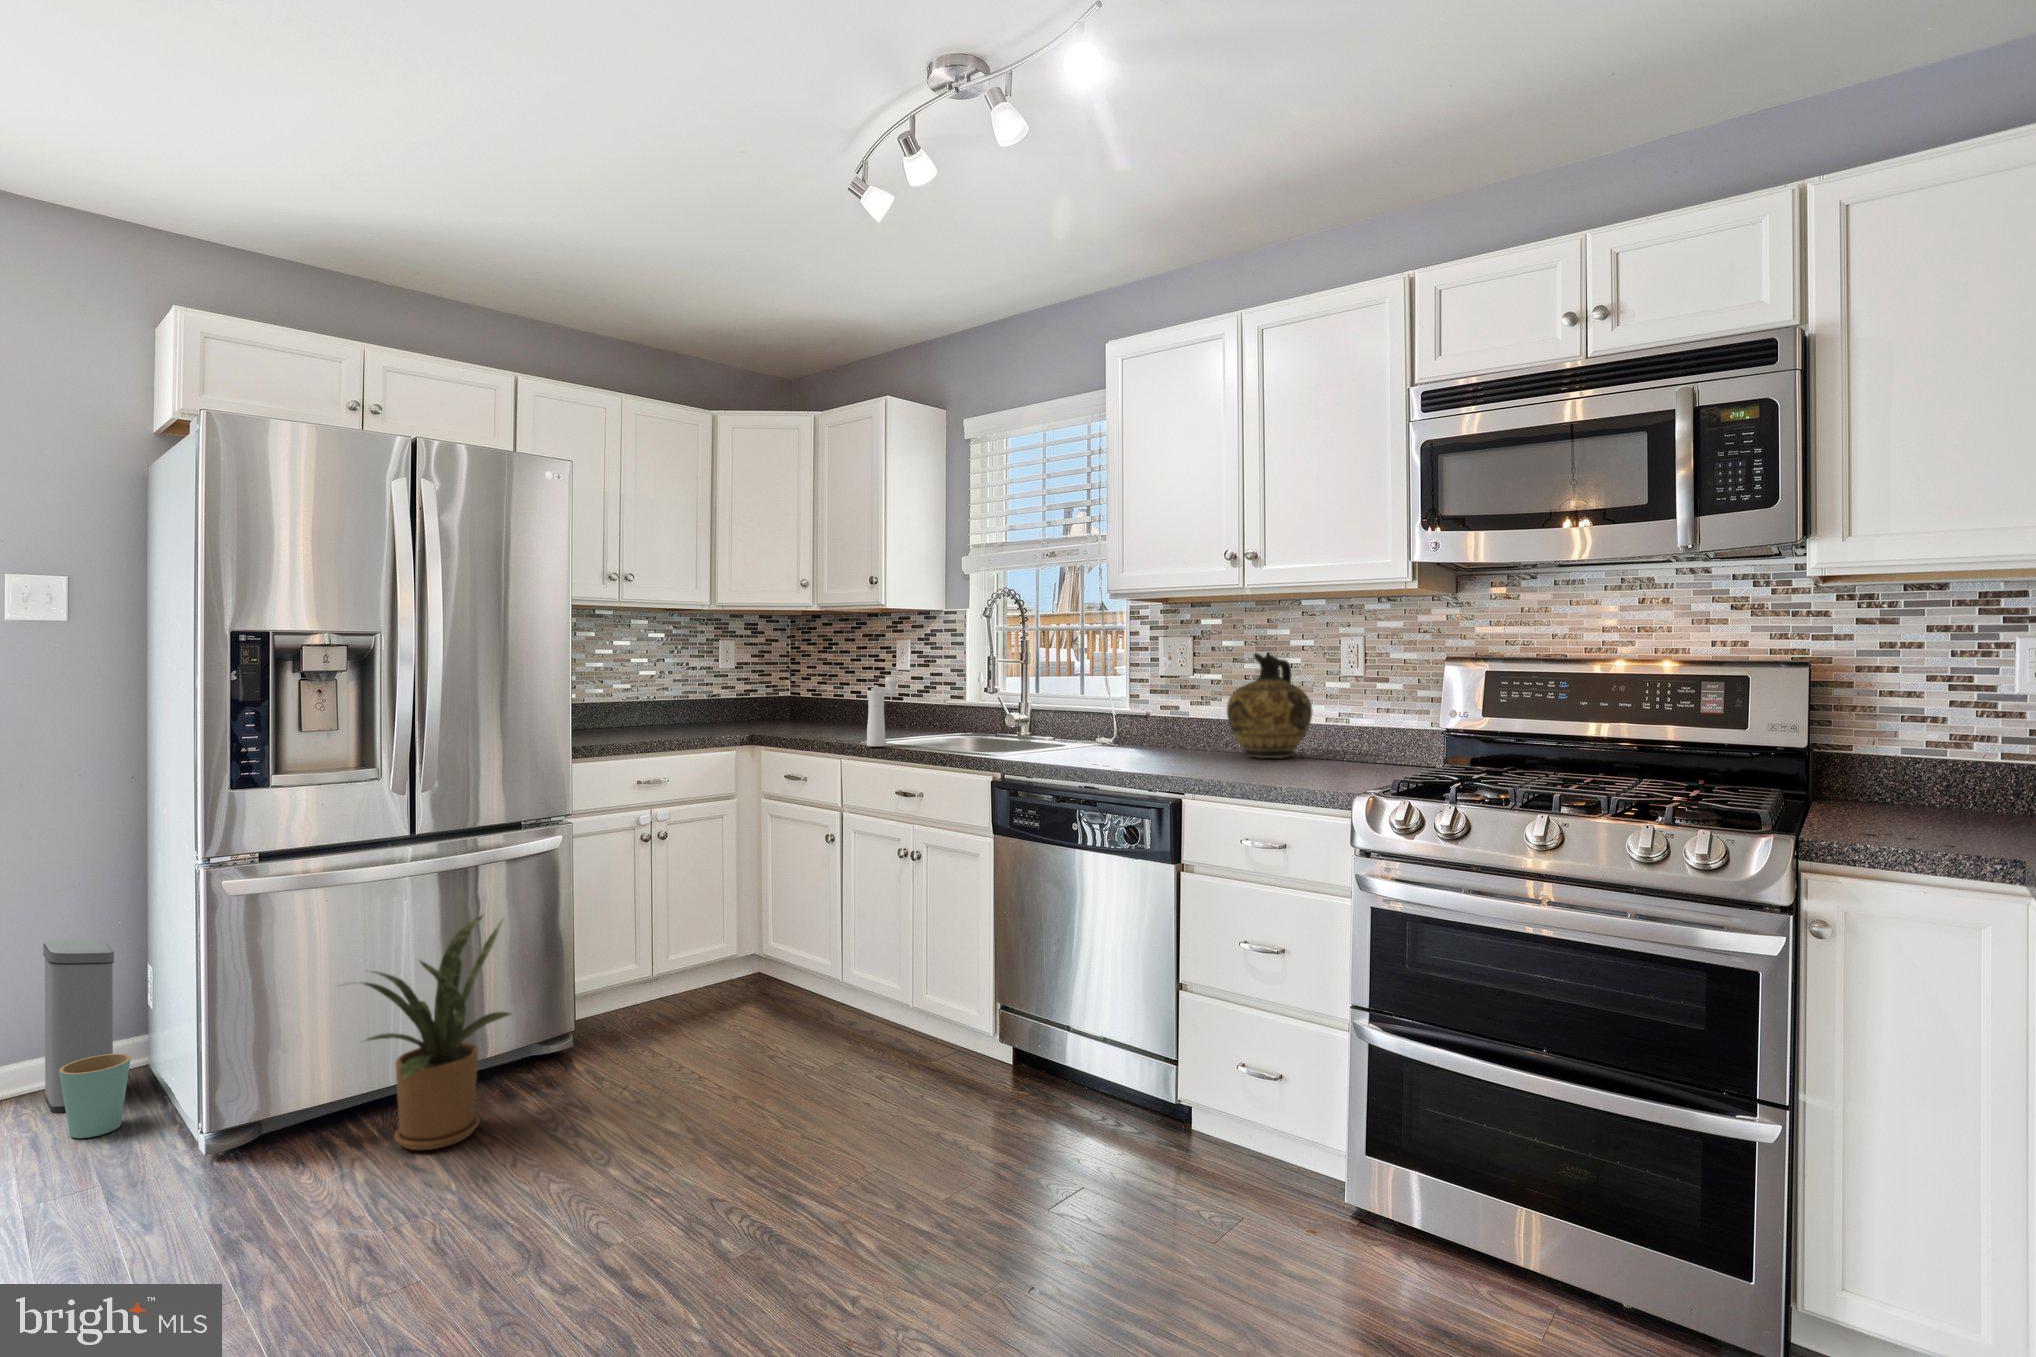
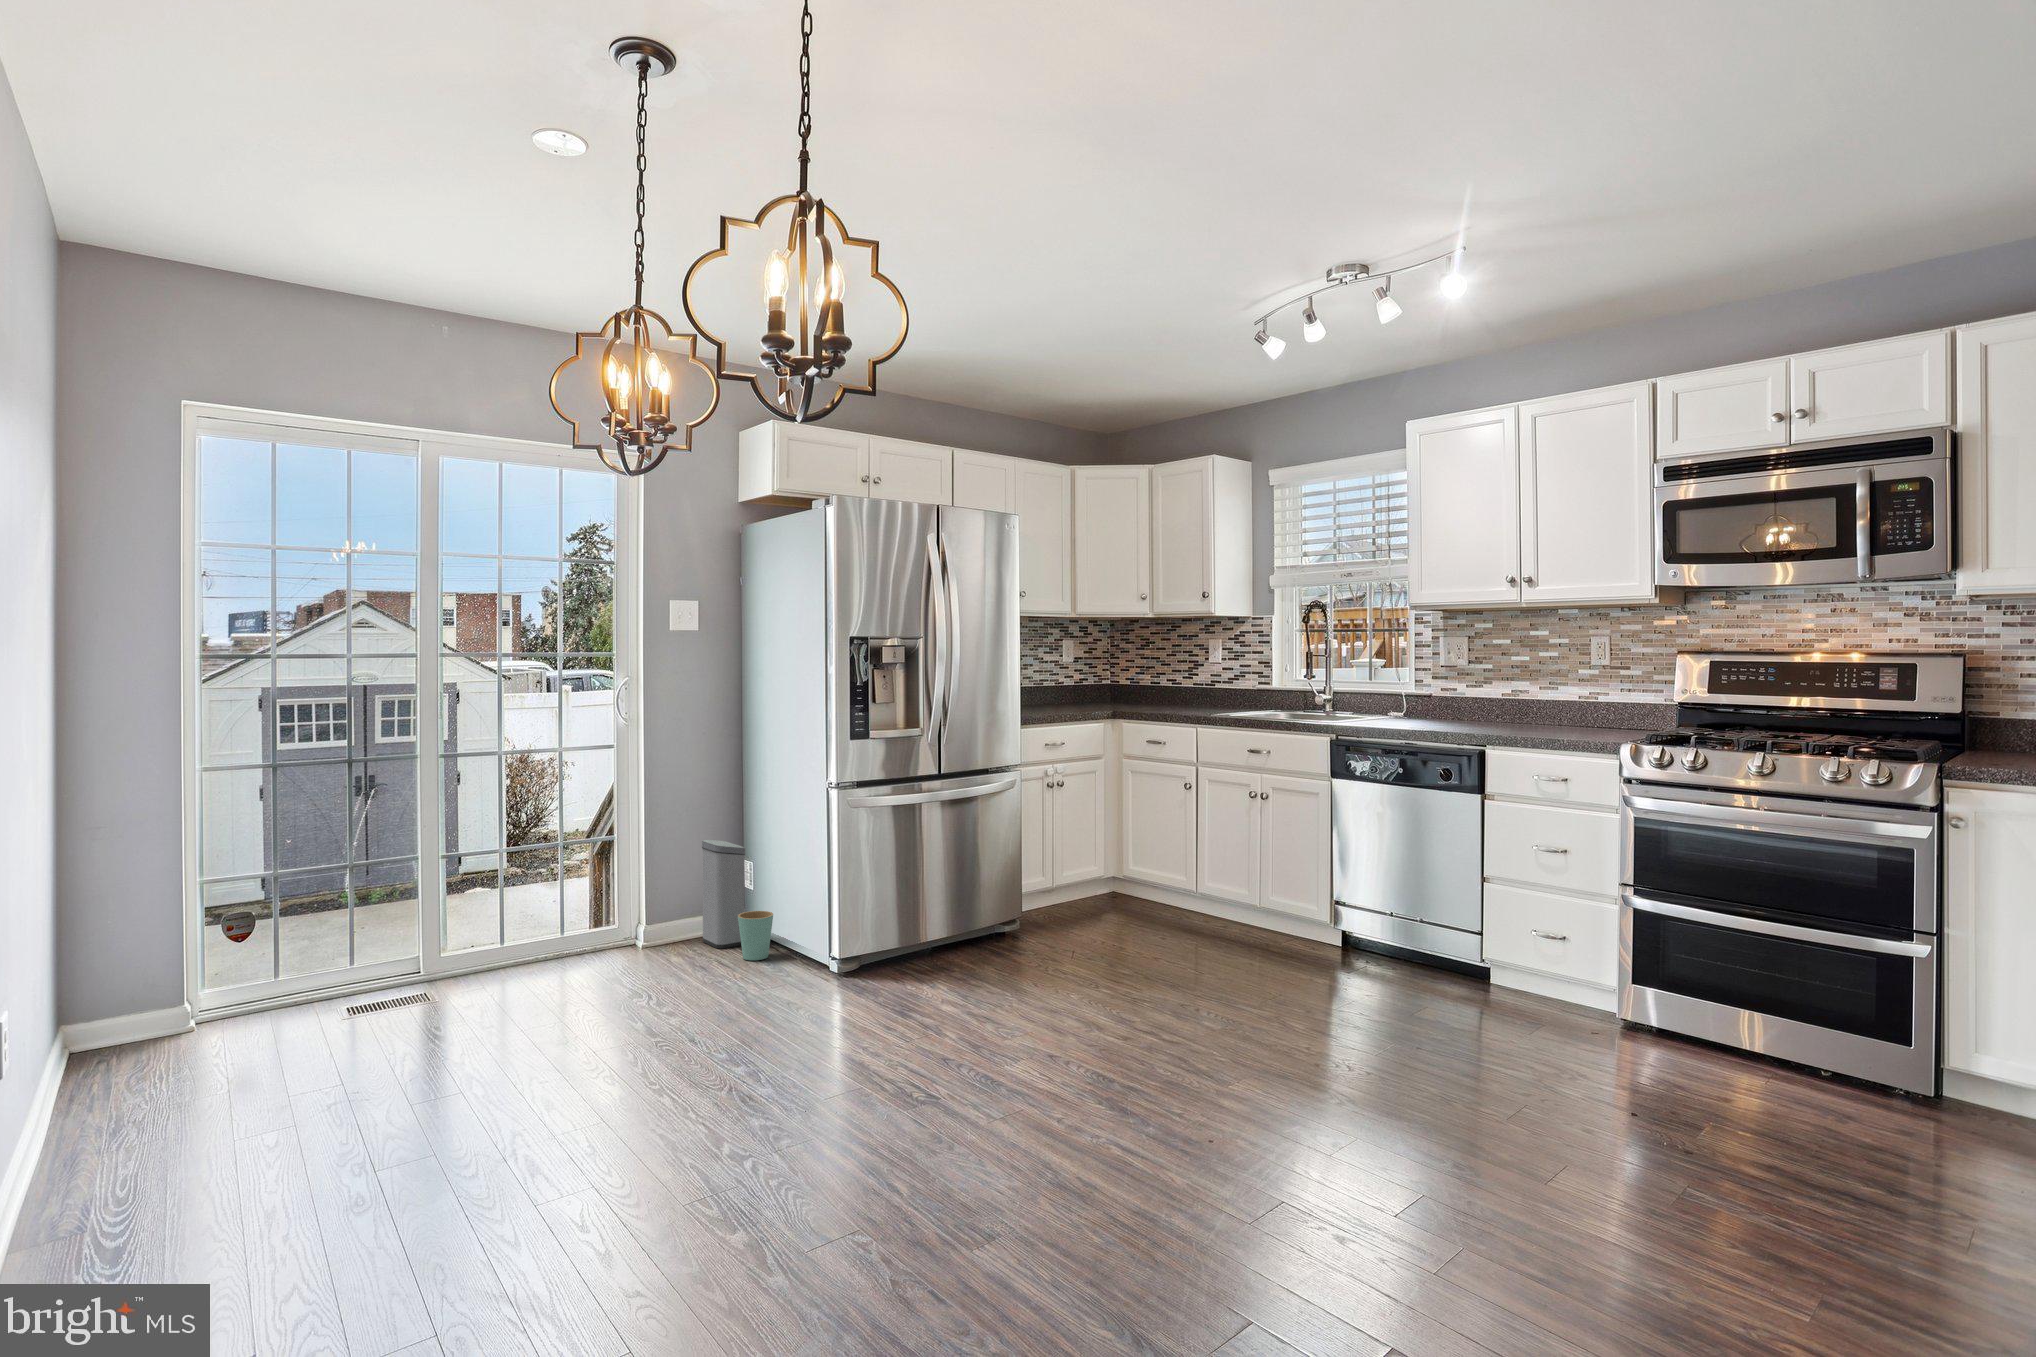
ceramic jug: present [1227,653,1312,758] -> none [1504,649,1572,725]
pepper mill: present [867,677,899,746] -> none [1217,668,1236,719]
house plant: present [353,916,511,1150] -> none [921,826,1007,974]

